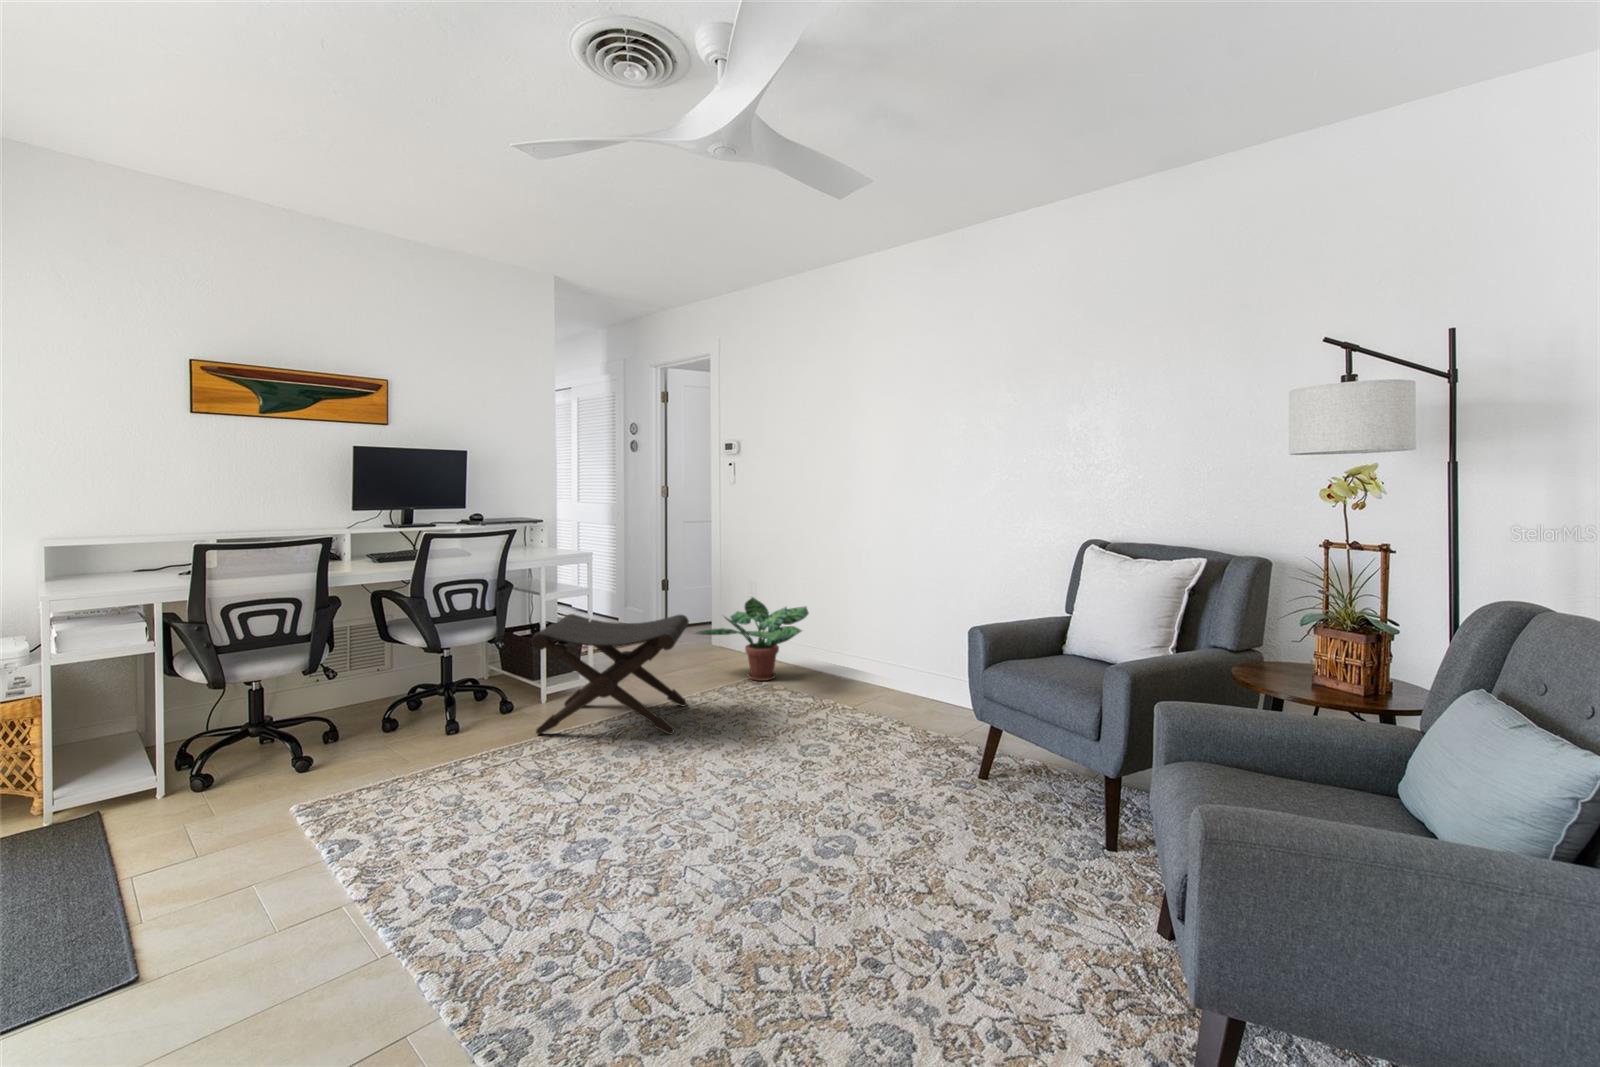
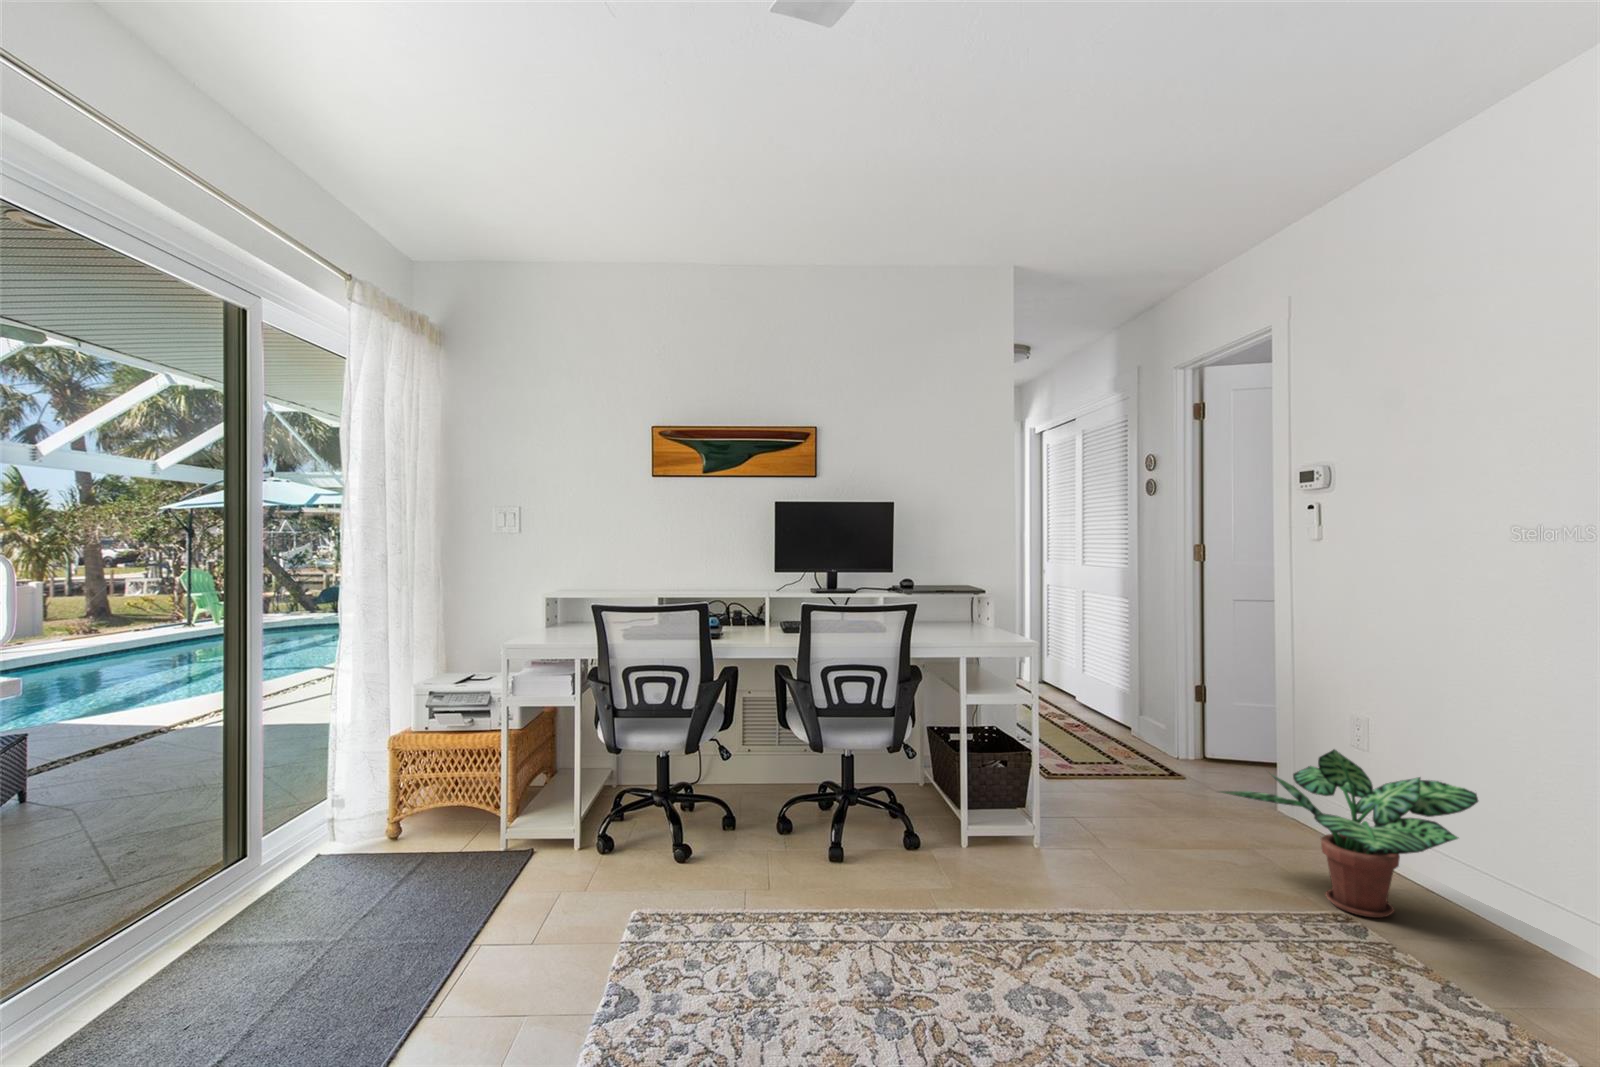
footstool: present [532,614,689,734] -> none [916,731,1187,992]

